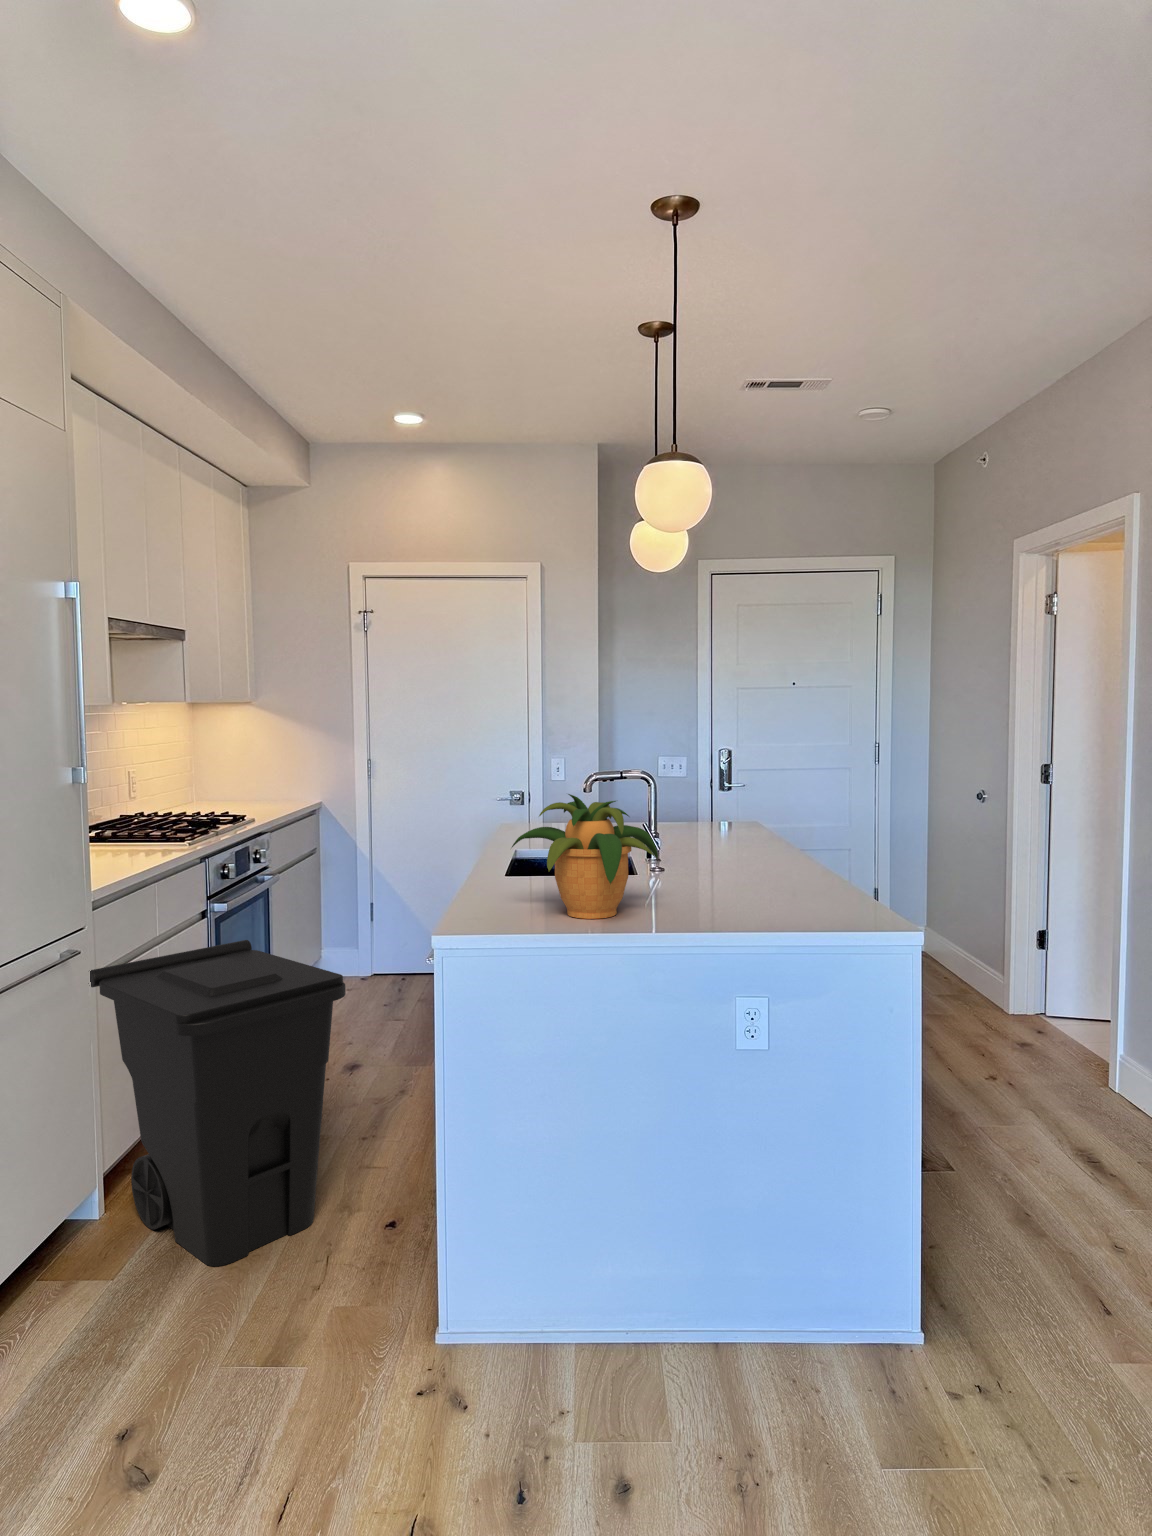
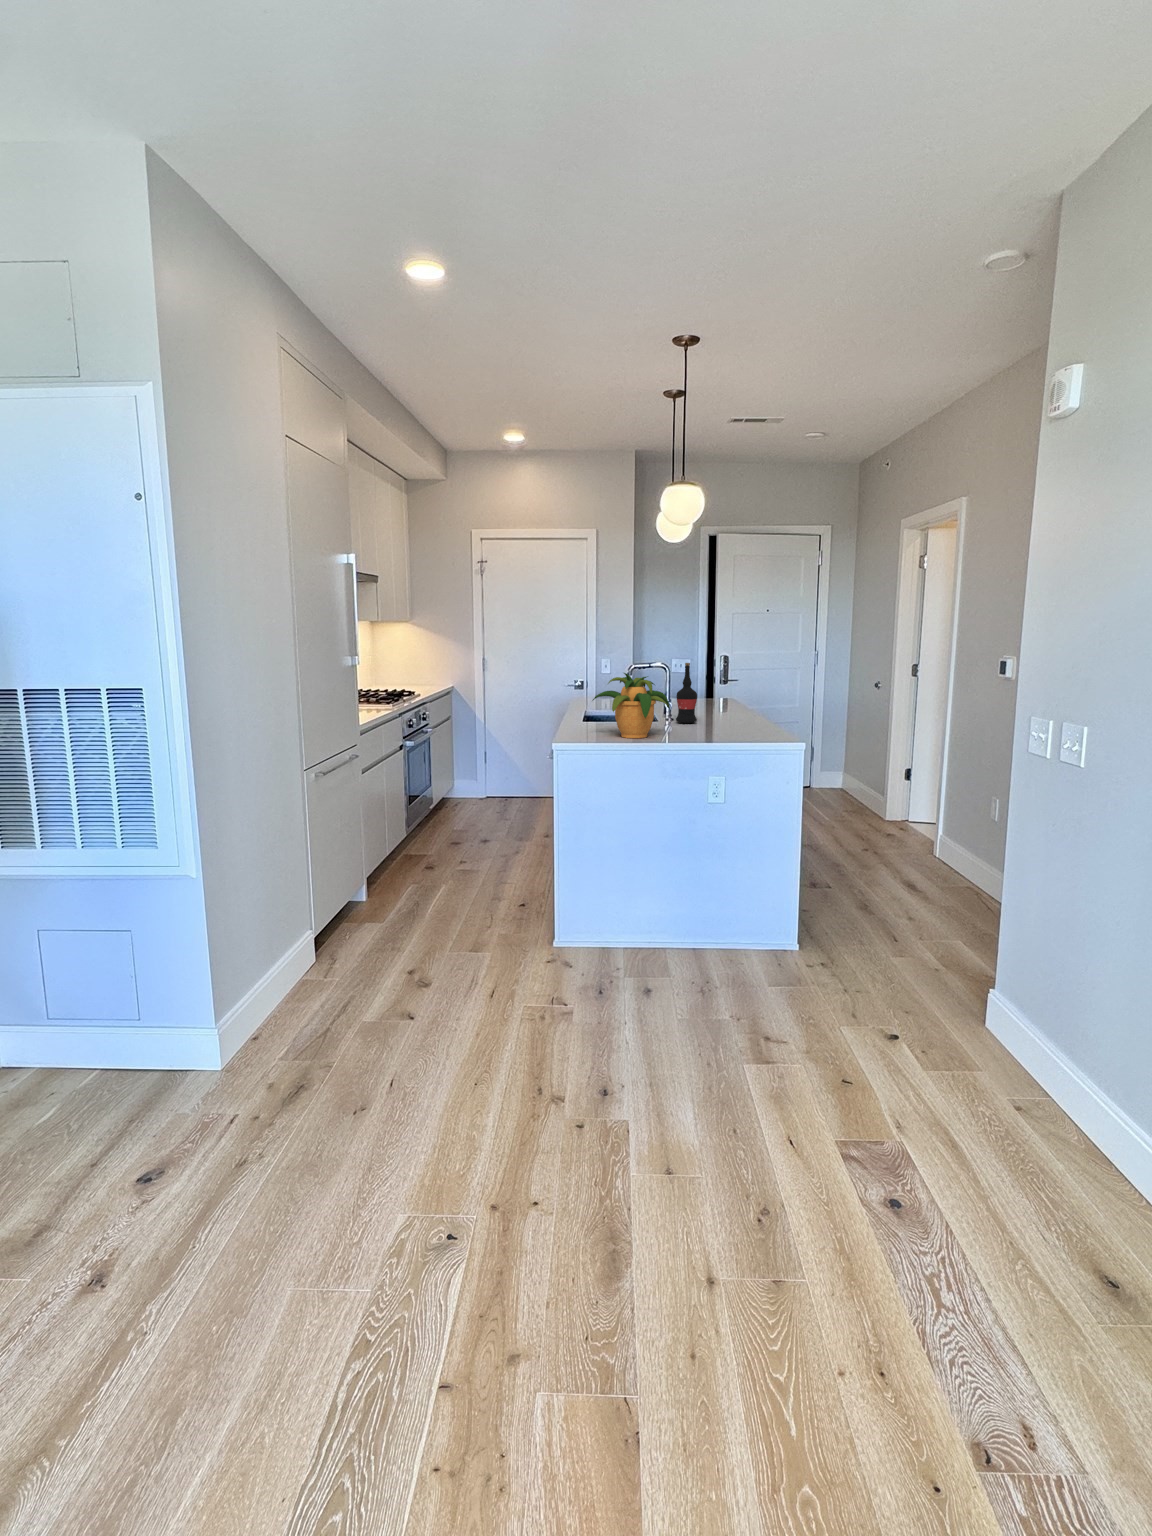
wine bottle: none [670,770,707,876] -> present [676,663,697,723]
trash can: present [90,940,346,1266] -> none [357,758,497,919]

